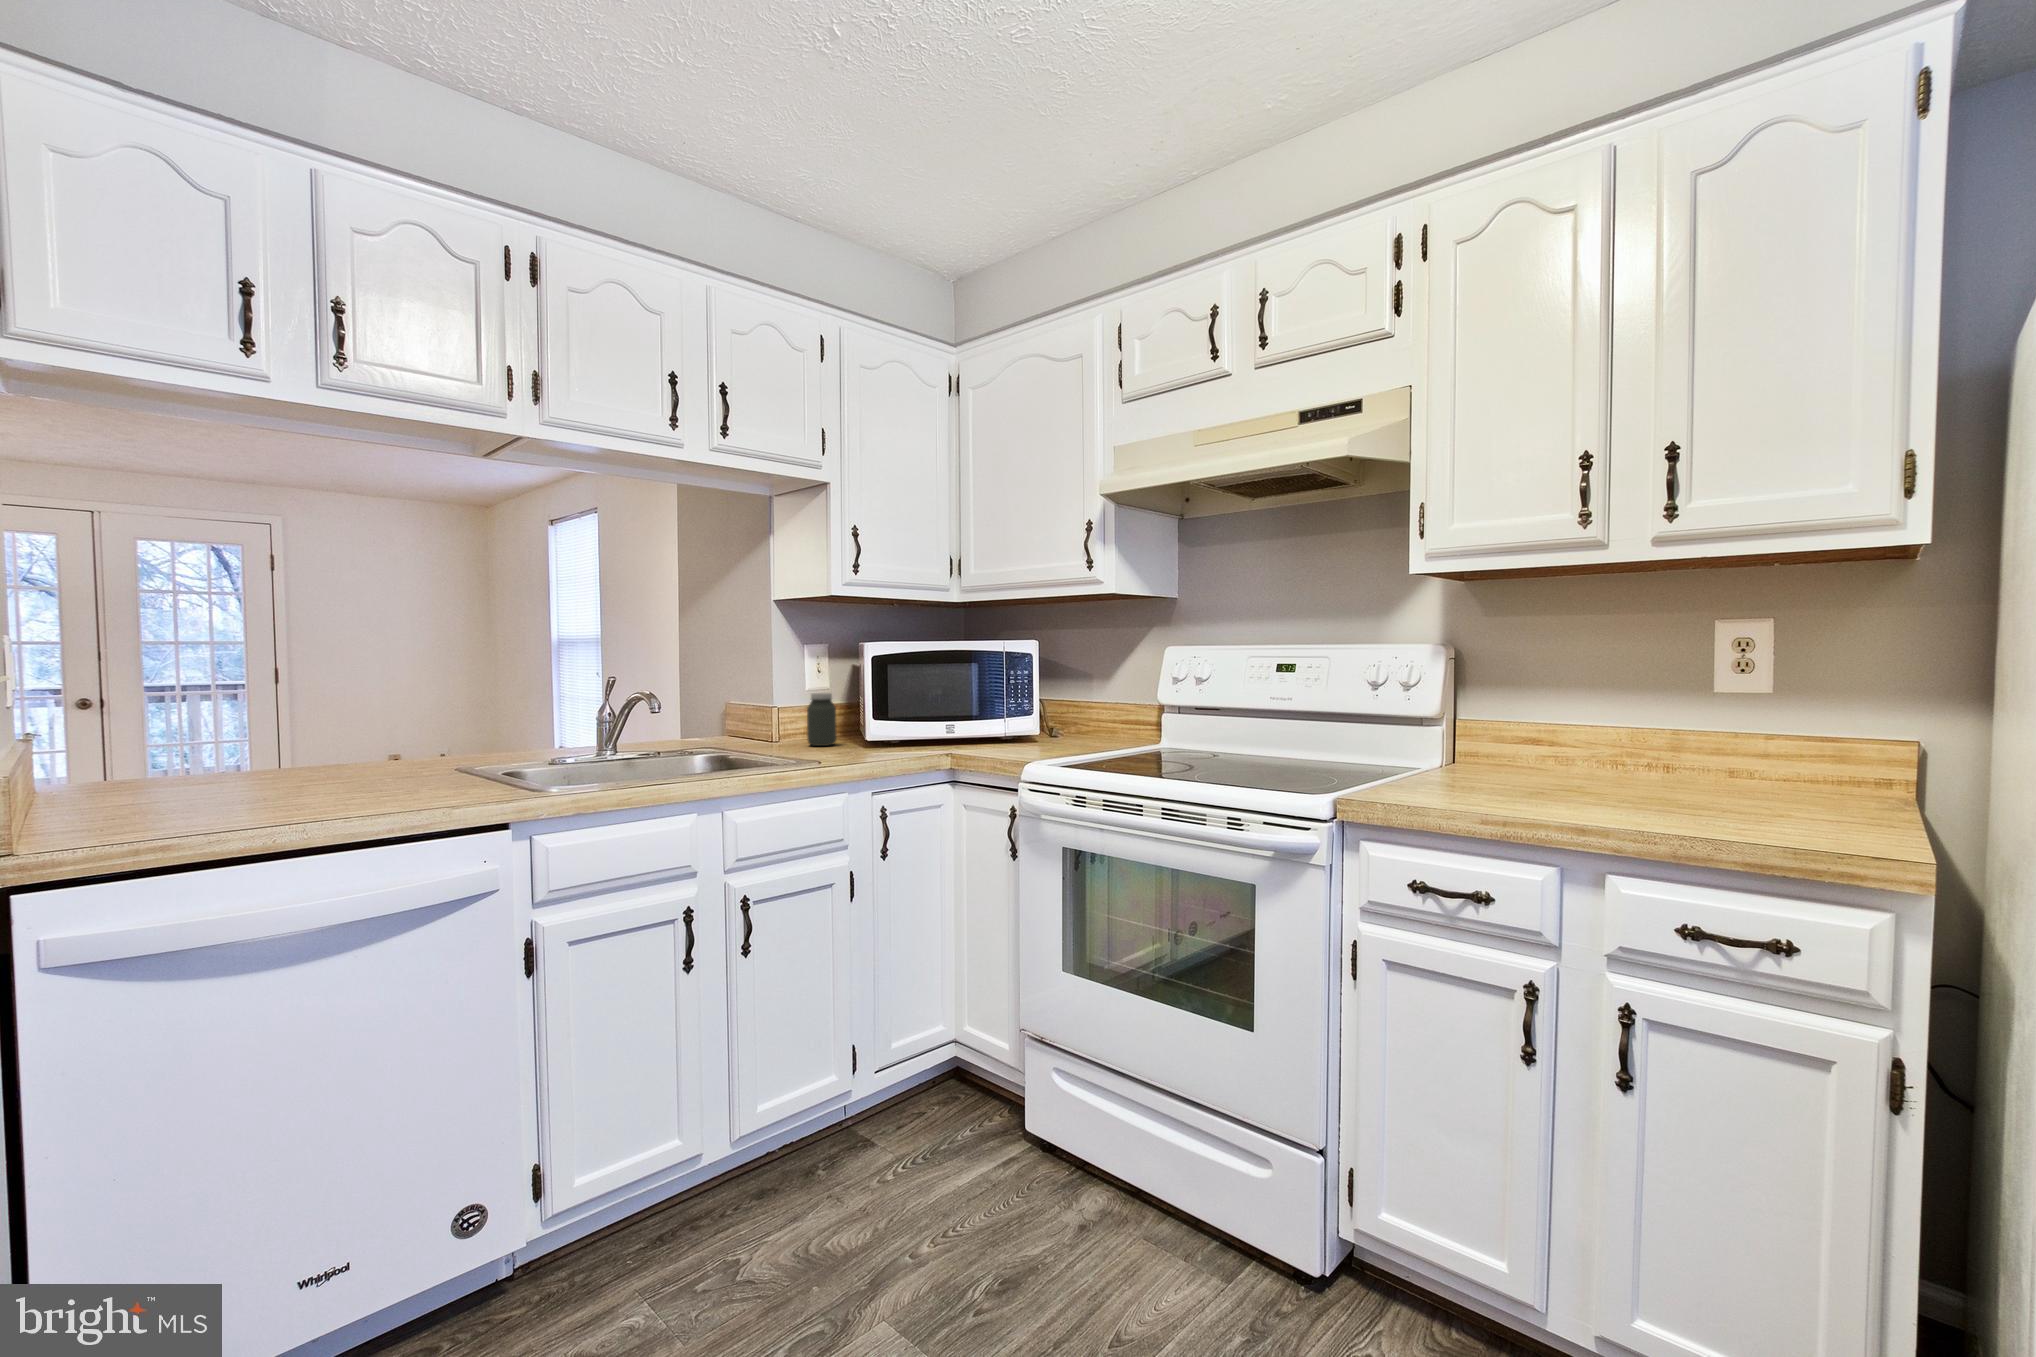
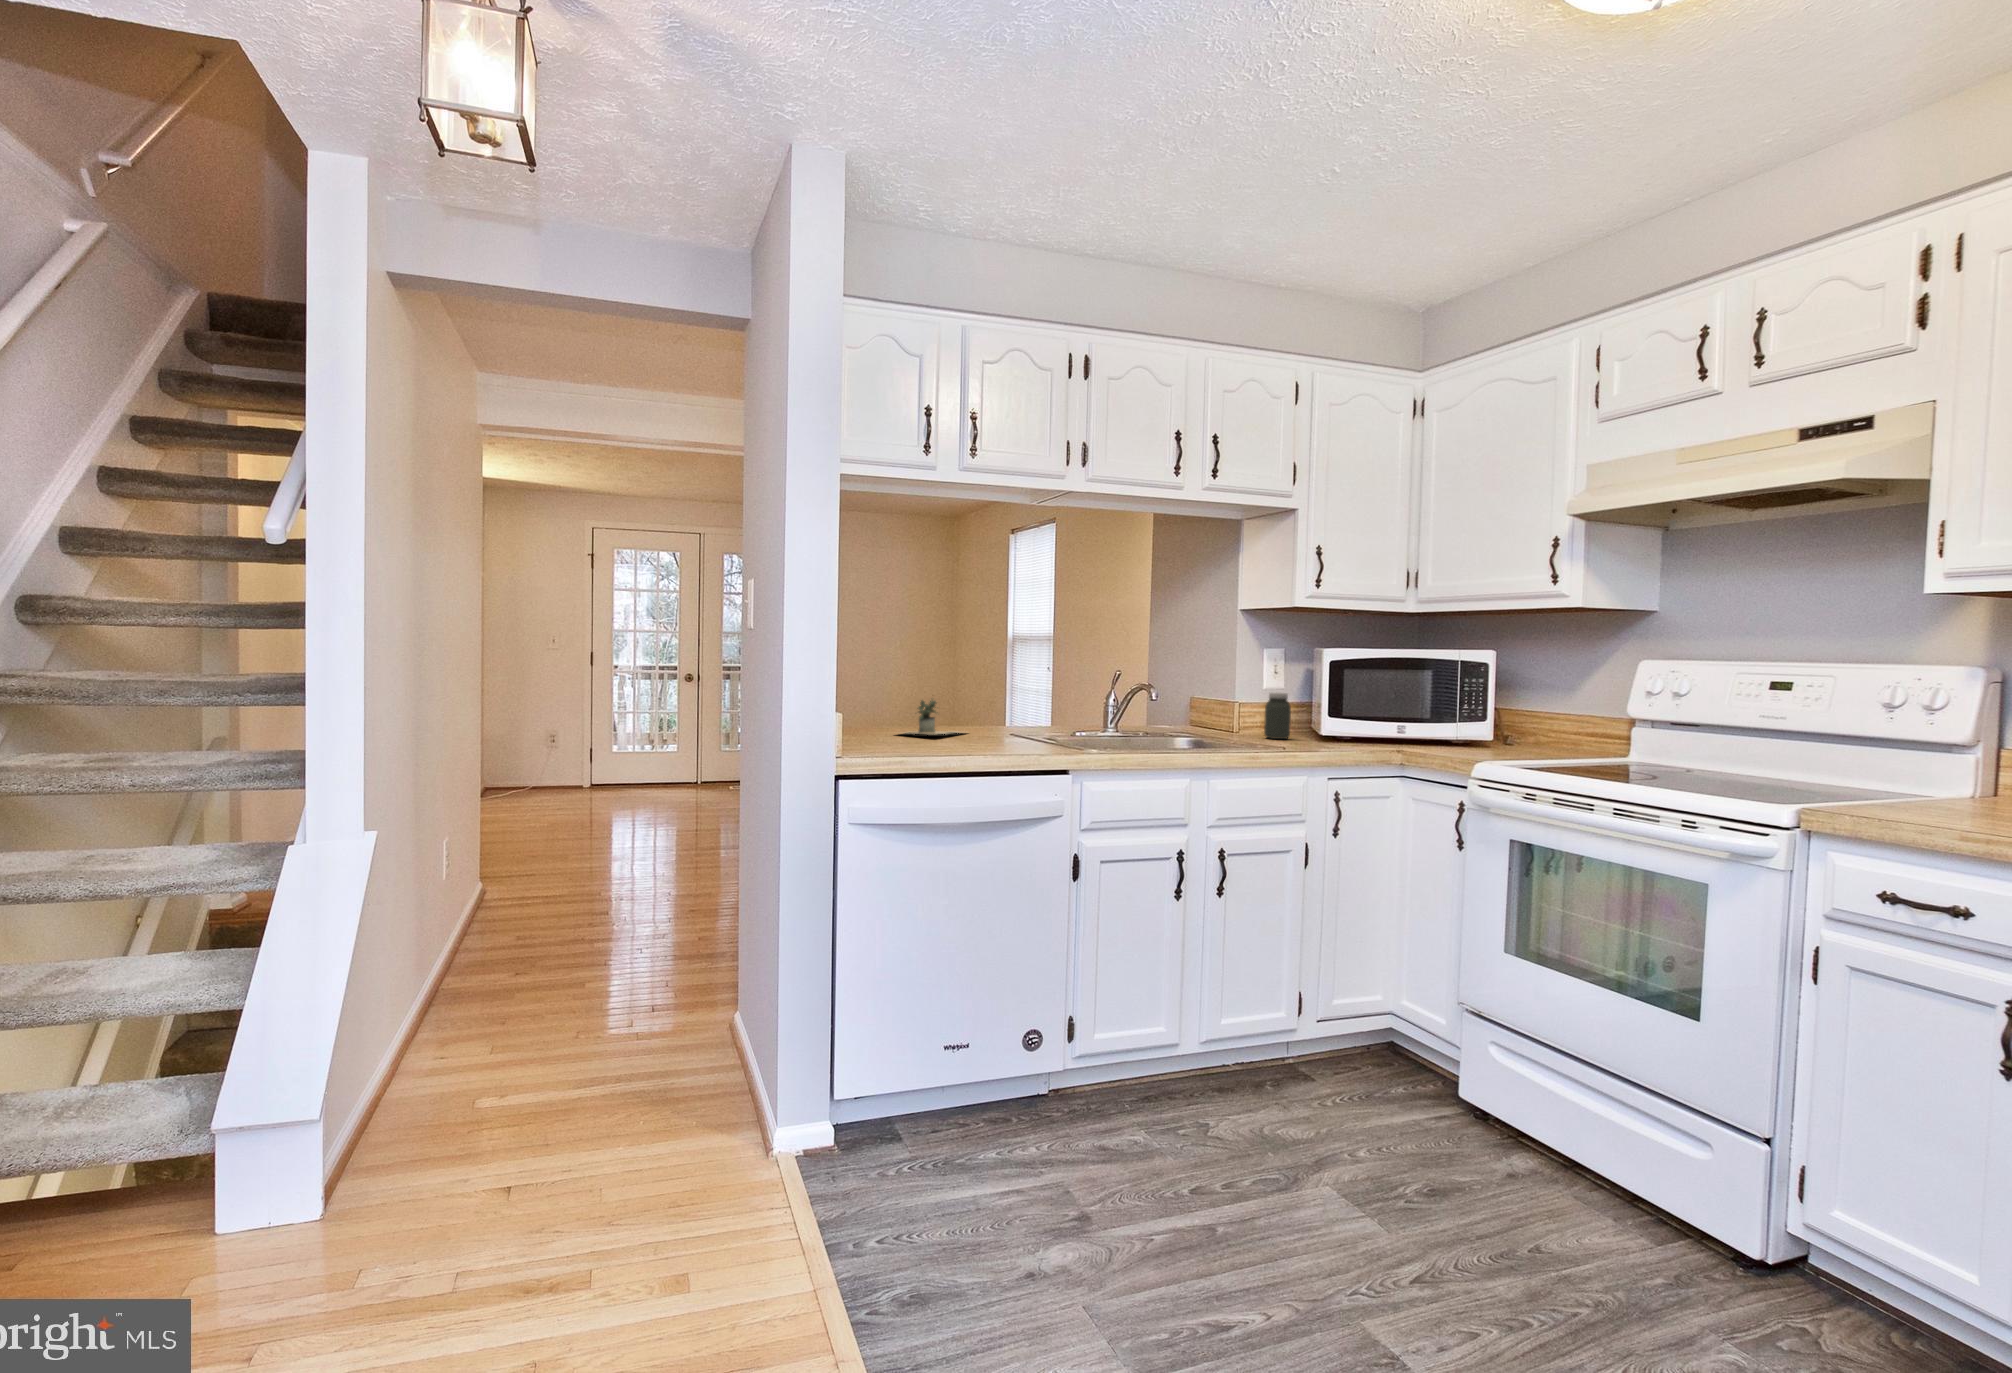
potted plant: none [218,732,410,791] -> present [912,700,955,734]

